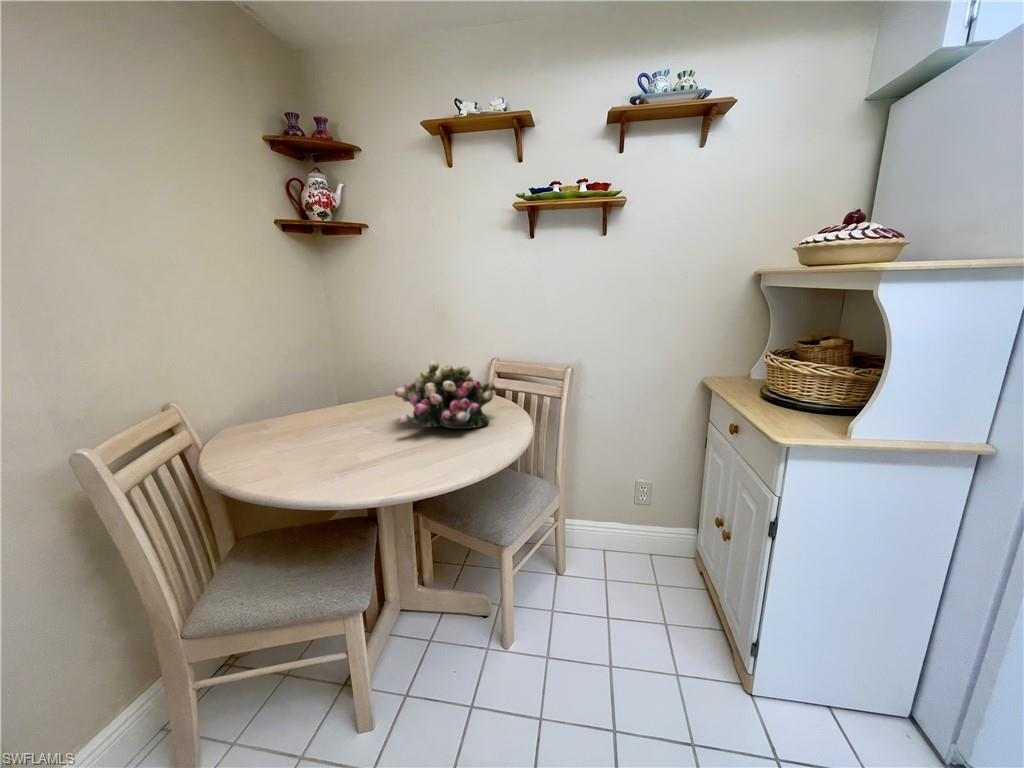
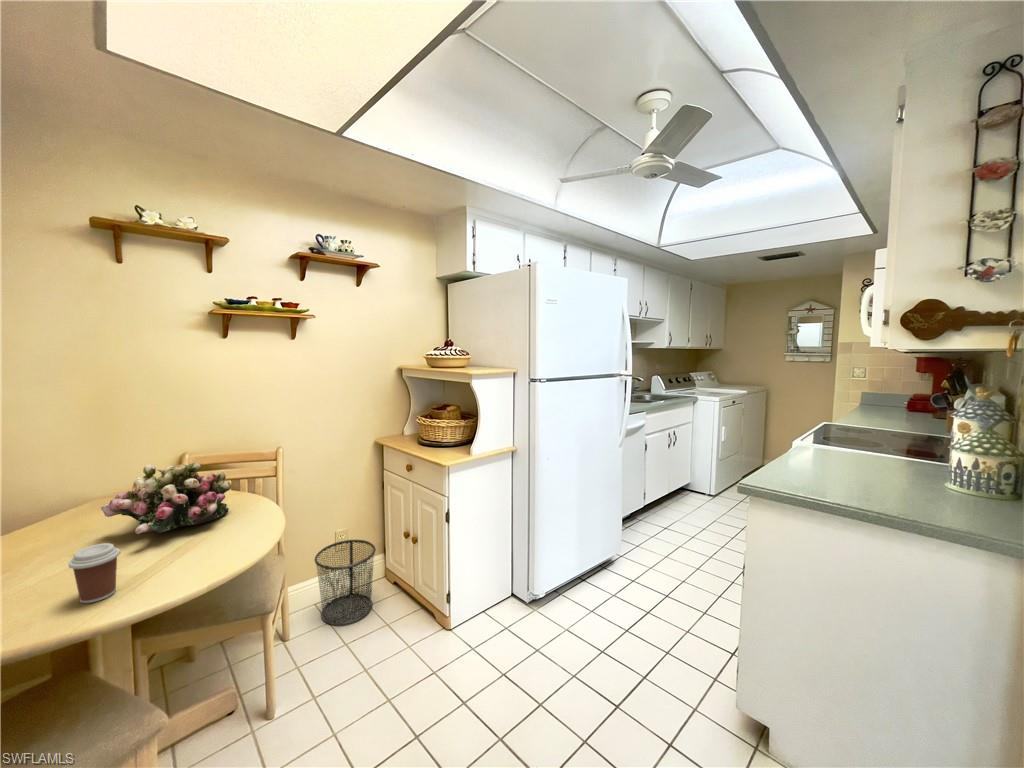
coffee cup: none [316,423,353,473] -> present [68,543,120,603]
waste bin: none [598,493,672,596] -> present [315,540,376,625]

